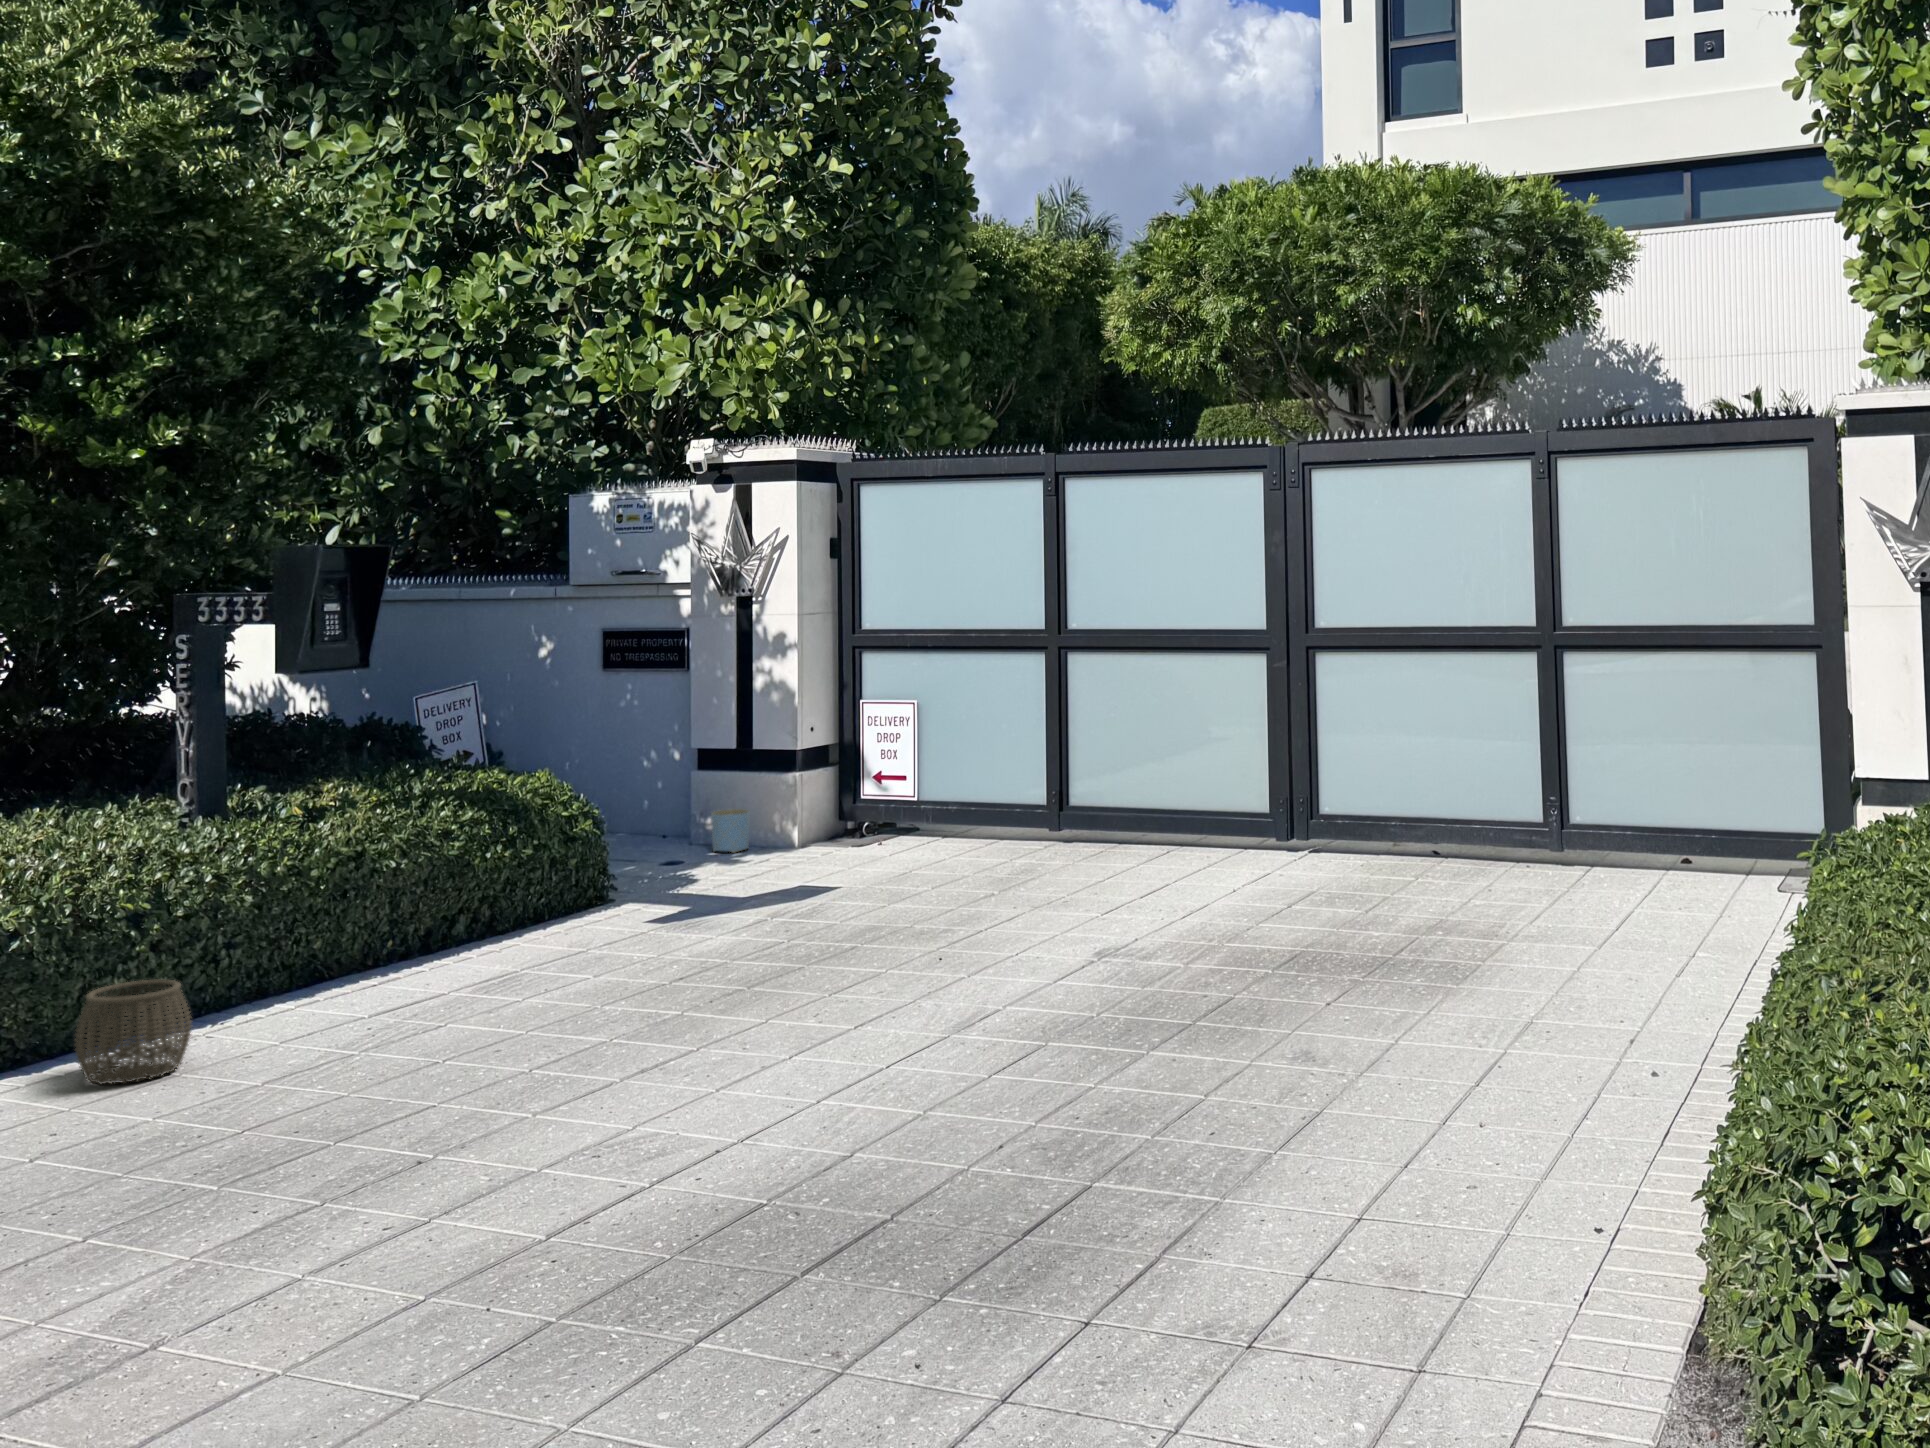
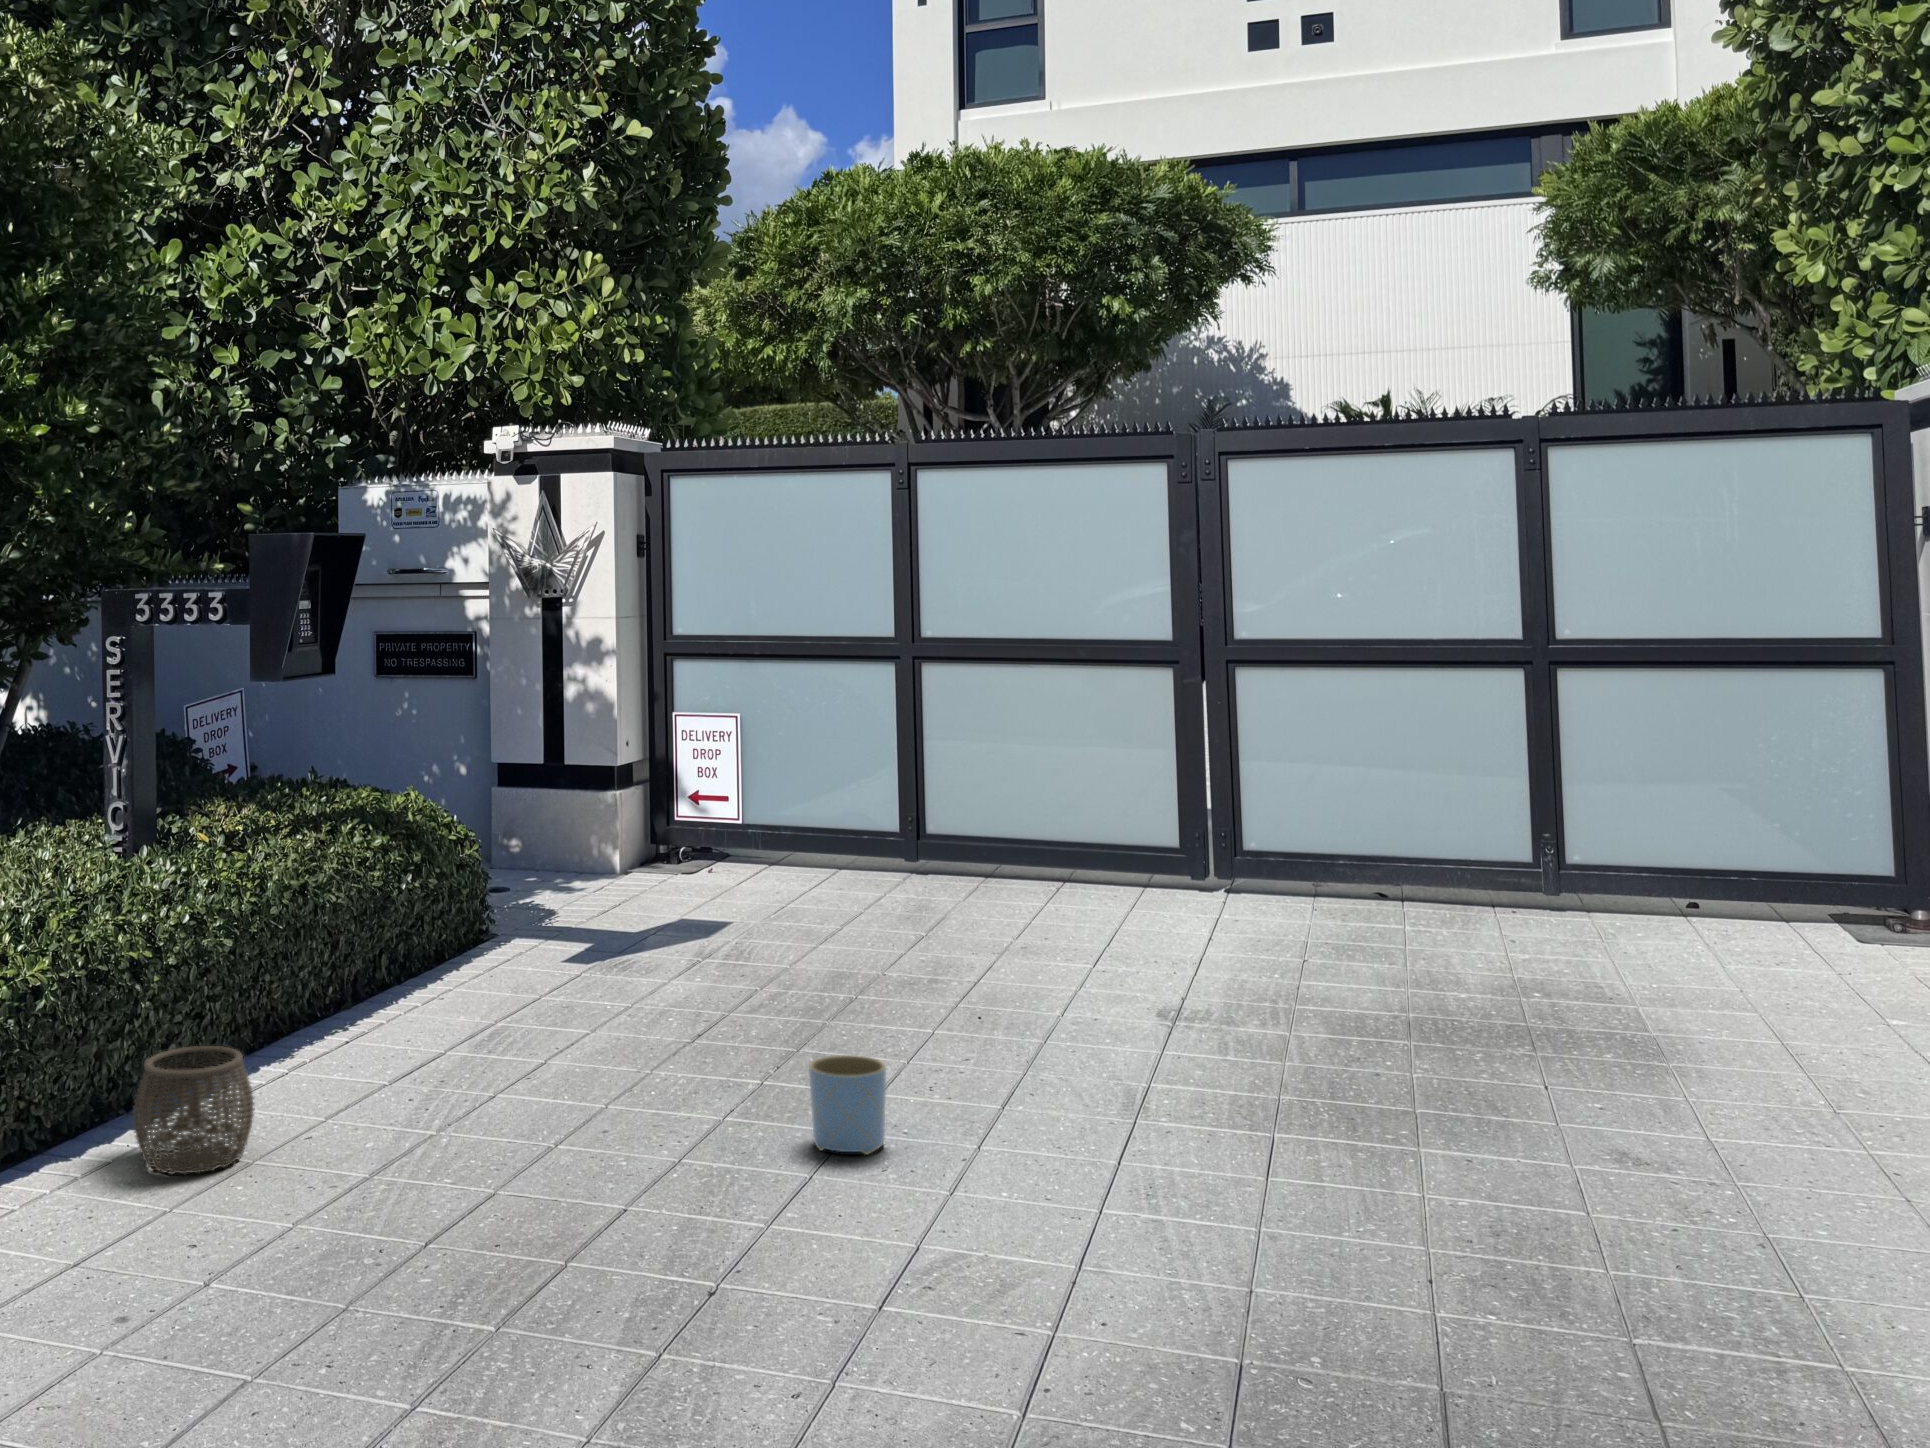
planter: present [711,809,750,853] -> present [809,1055,886,1155]

